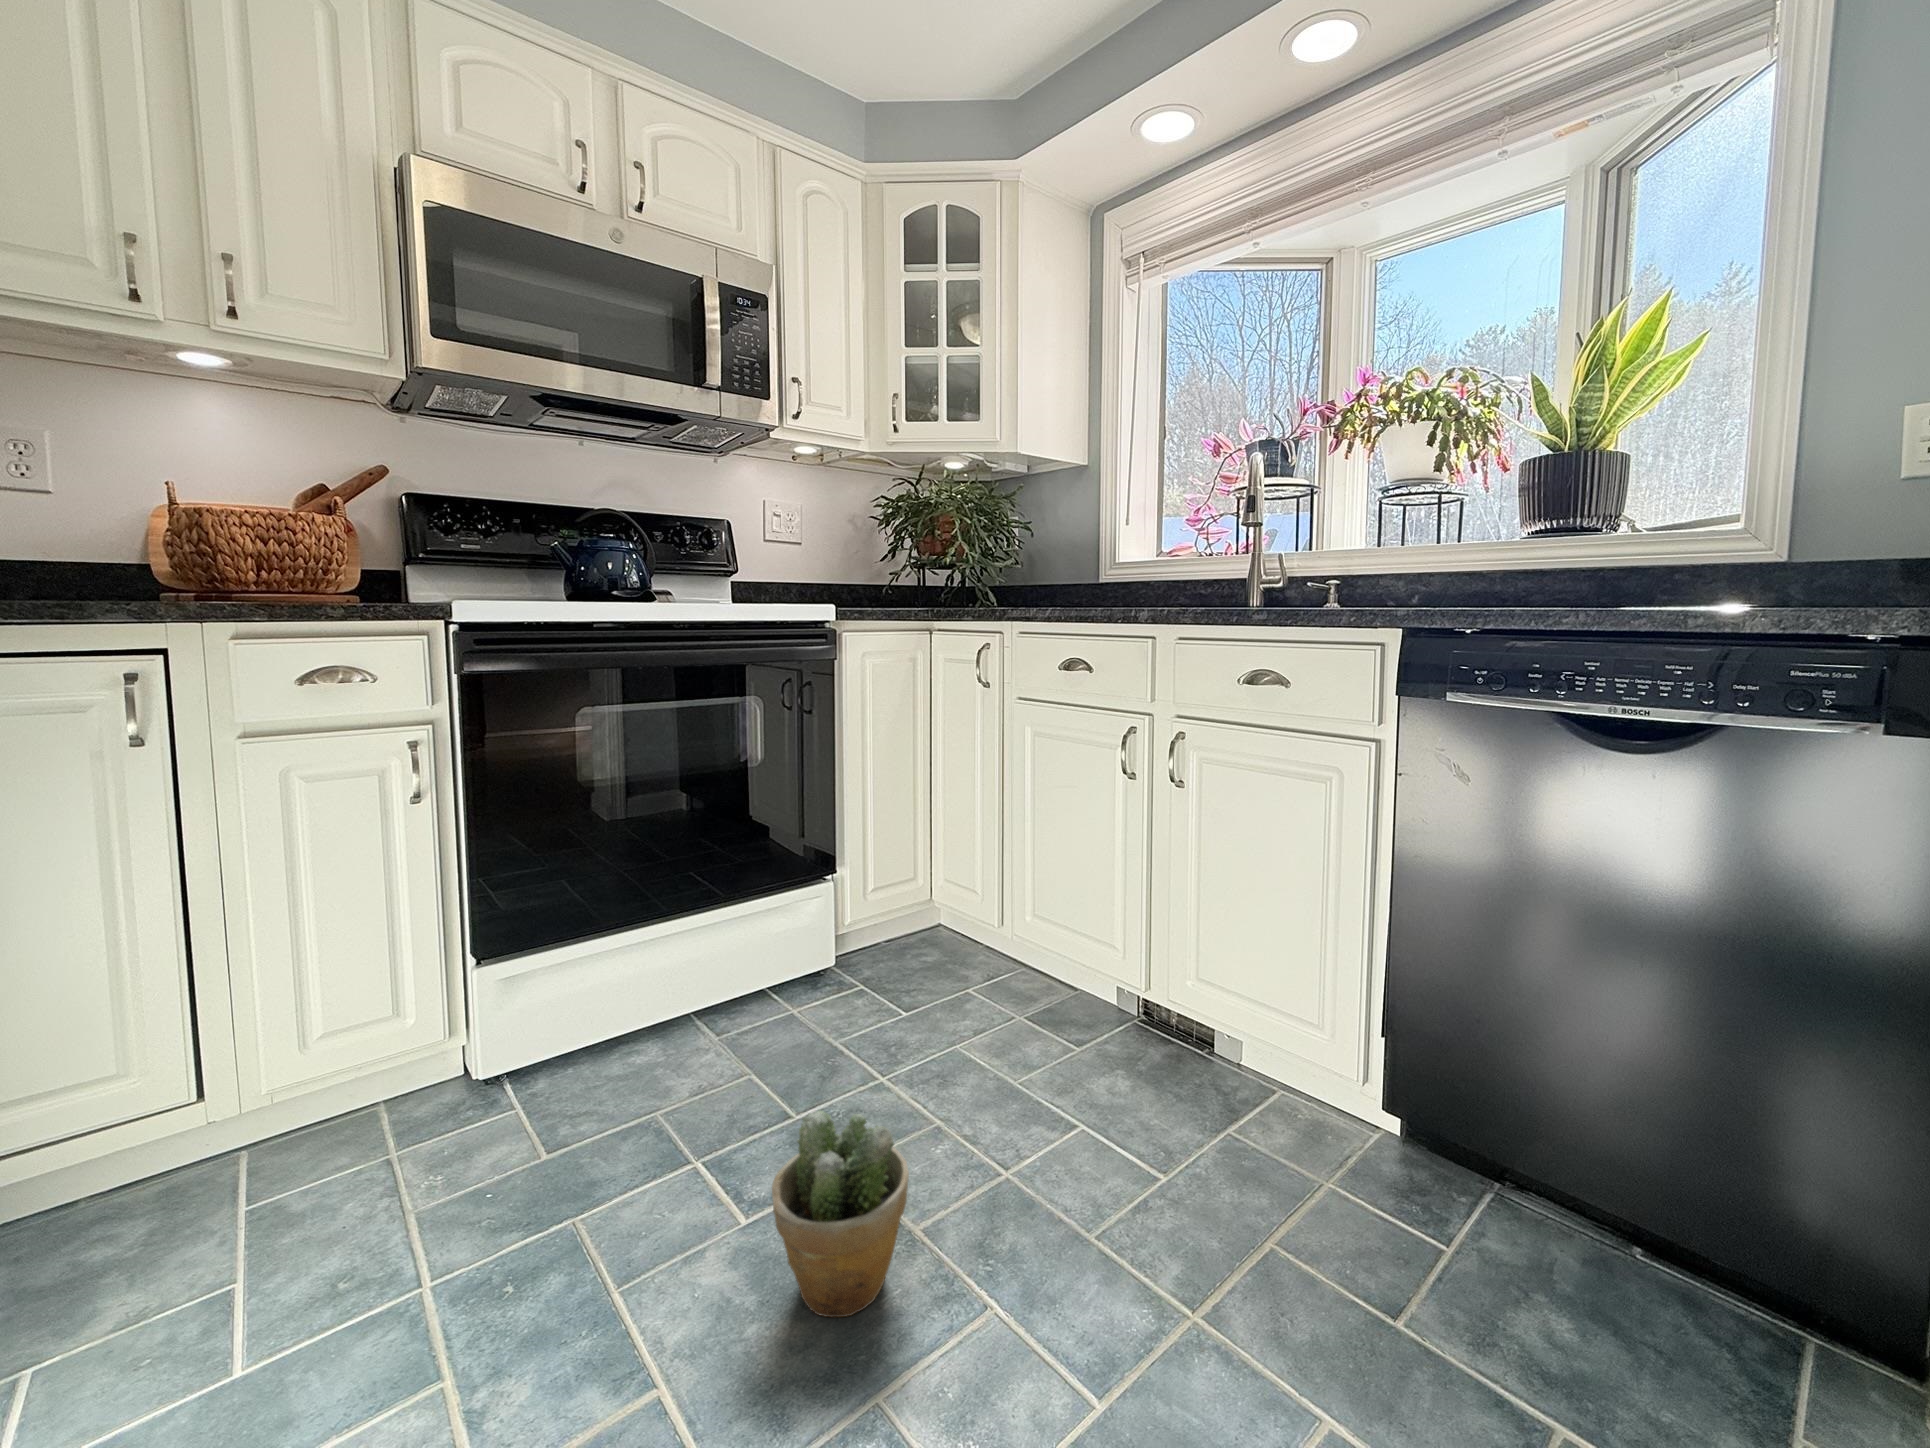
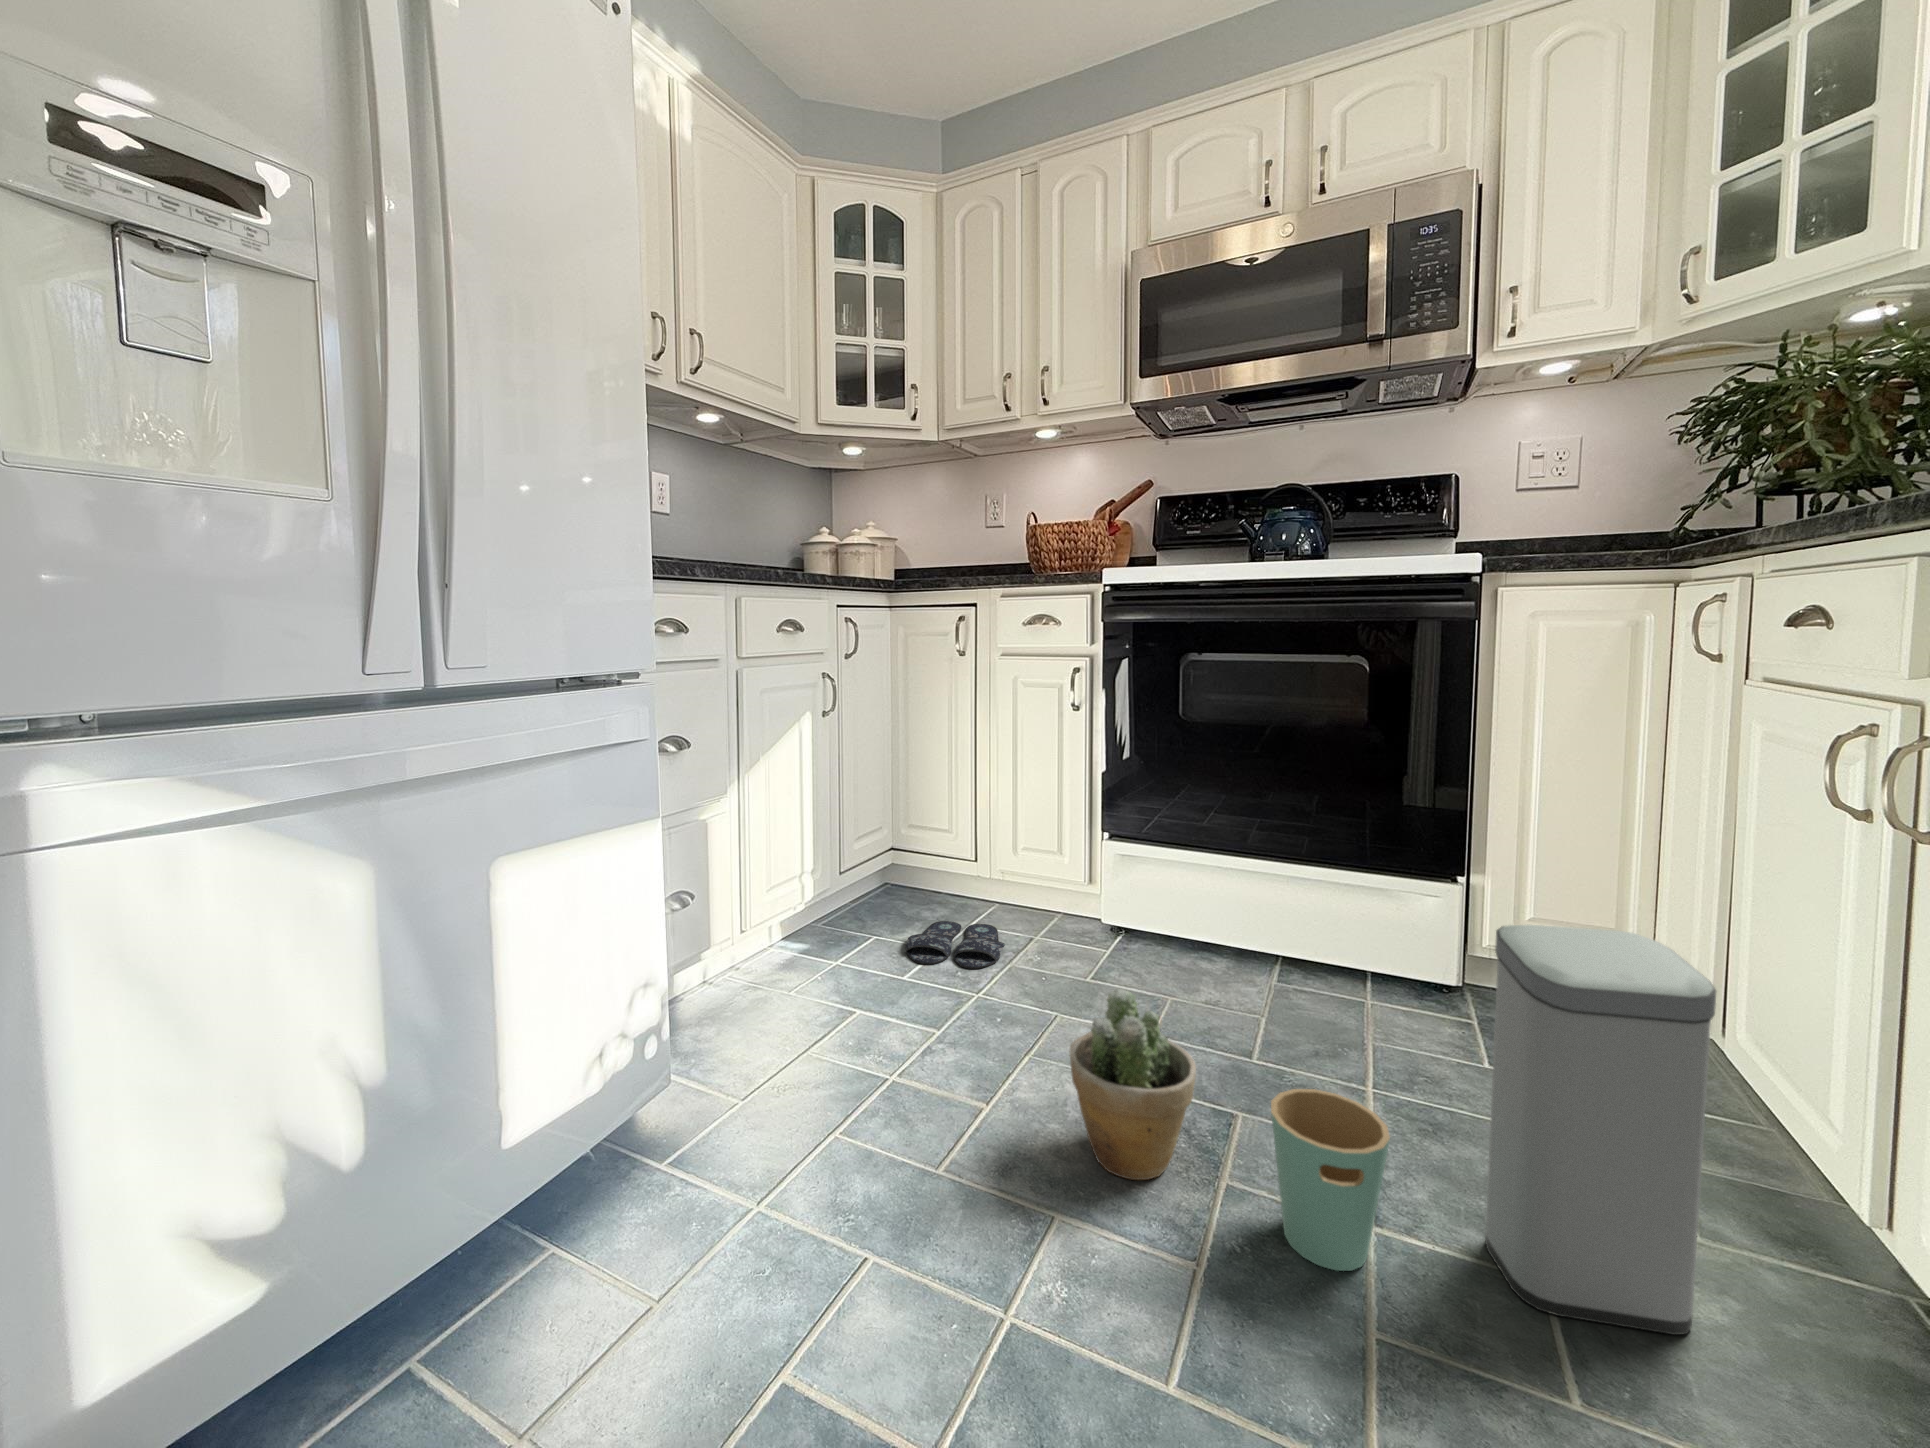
trash can: none [965,878,1140,1233] -> present [1271,925,1716,1335]
slippers: none [147,1187,385,1340] -> present [906,921,1005,969]

